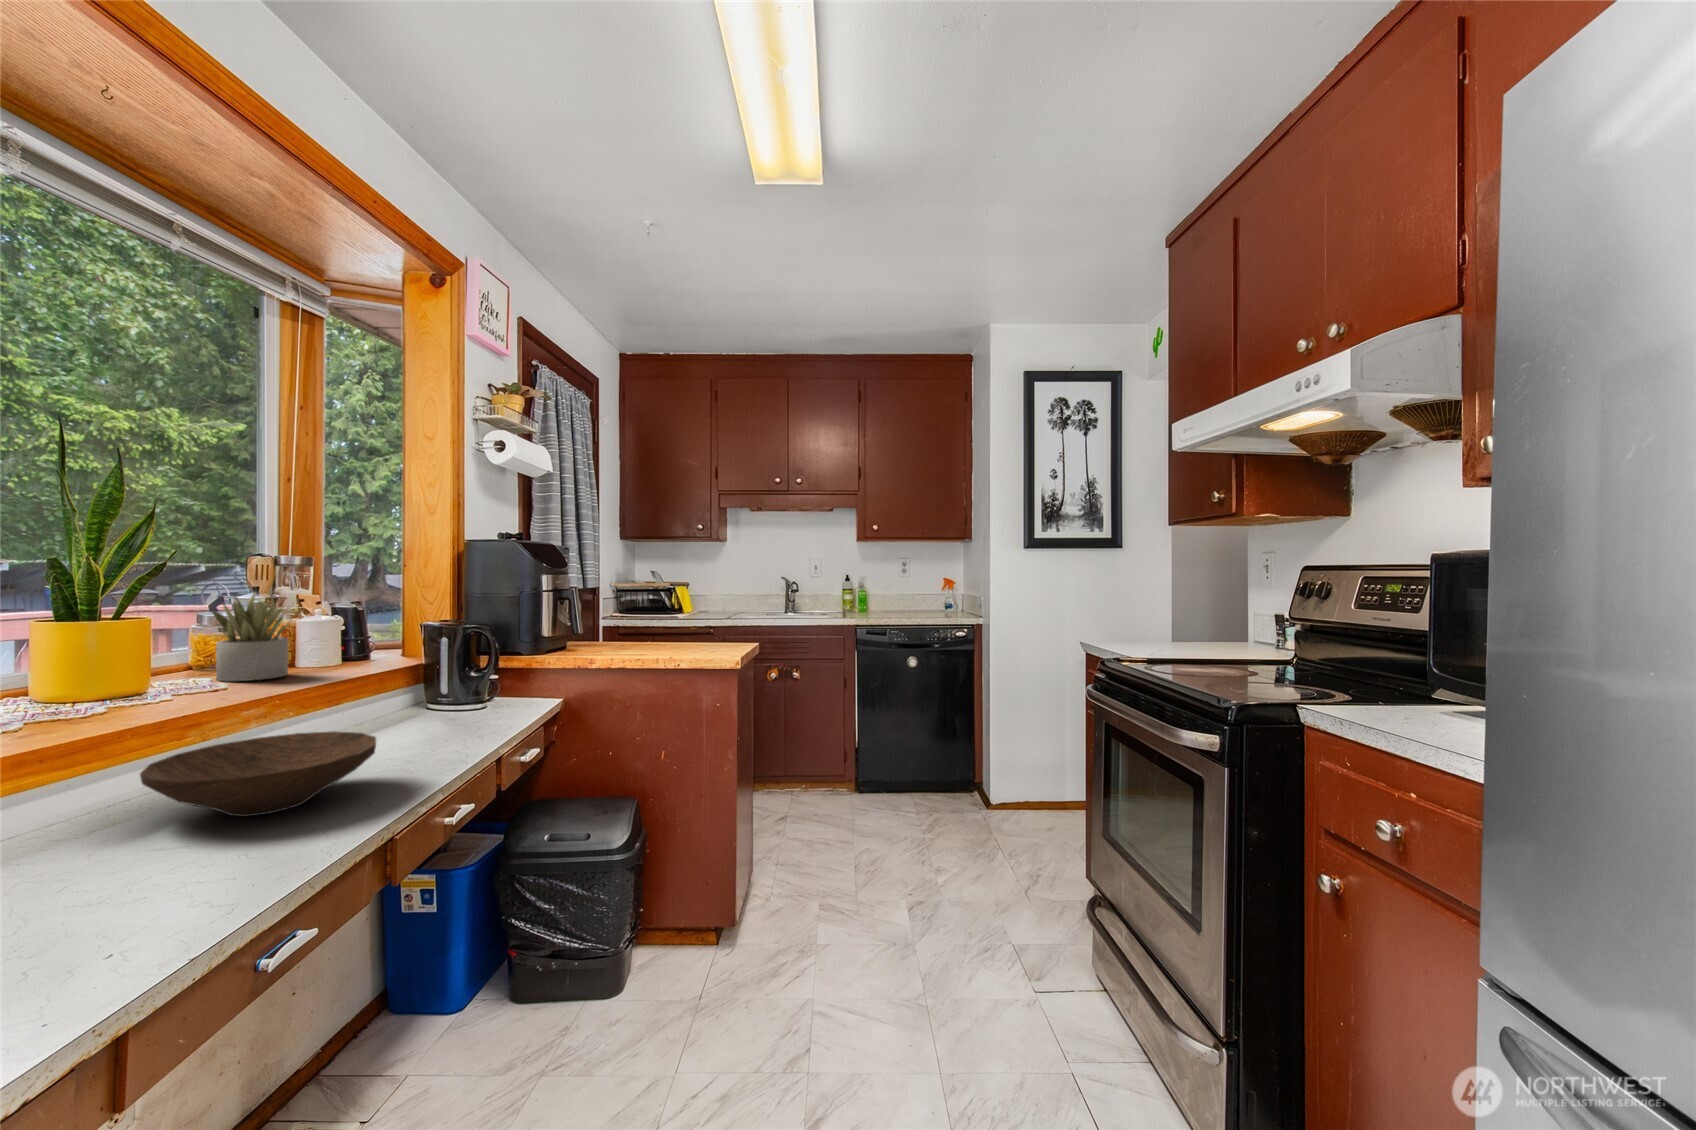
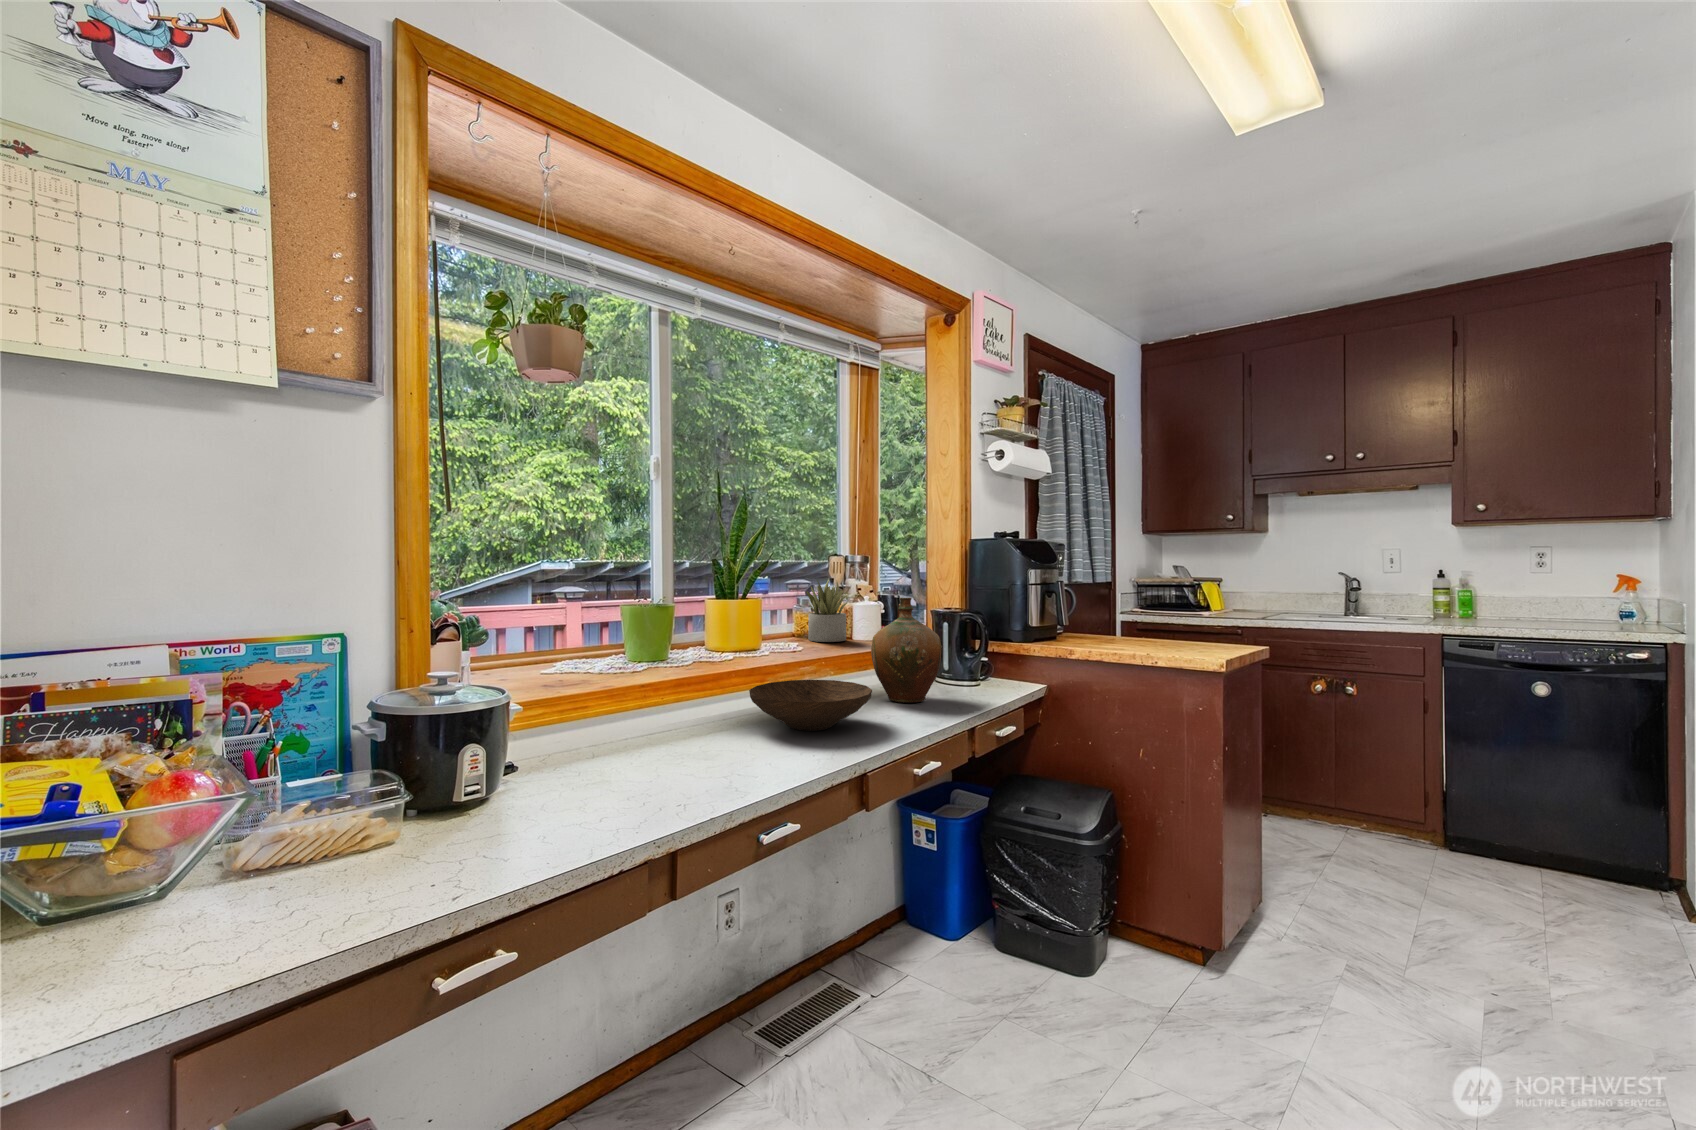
ceramic jug: none [346,612,454,746] -> present [871,598,941,703]

